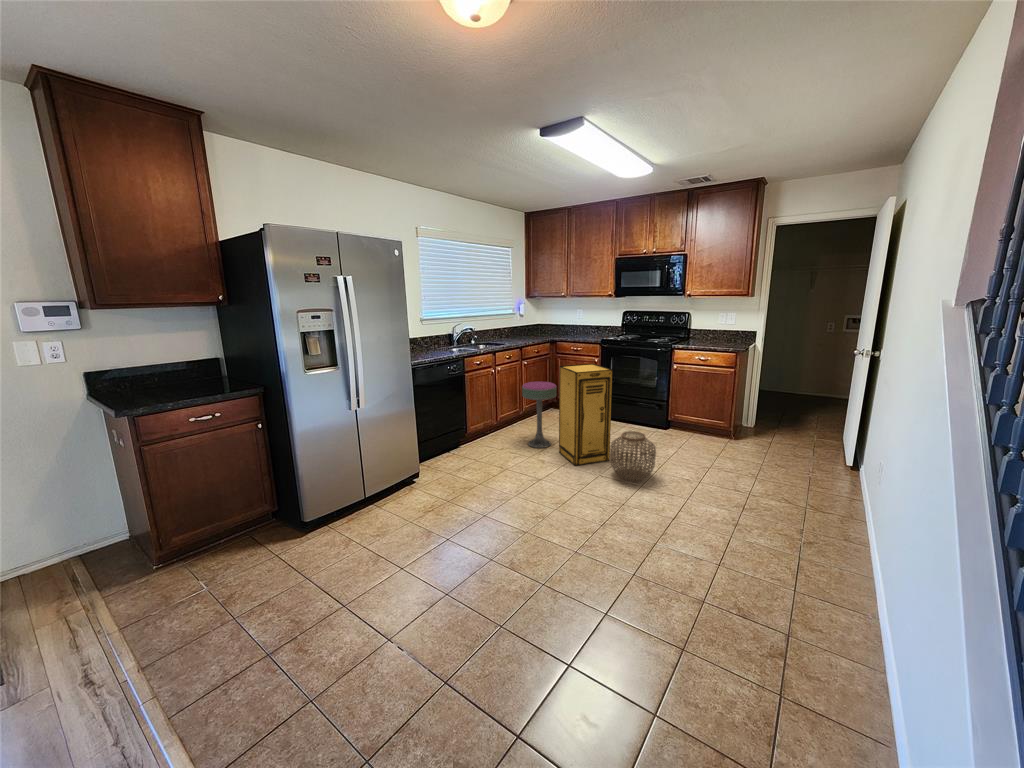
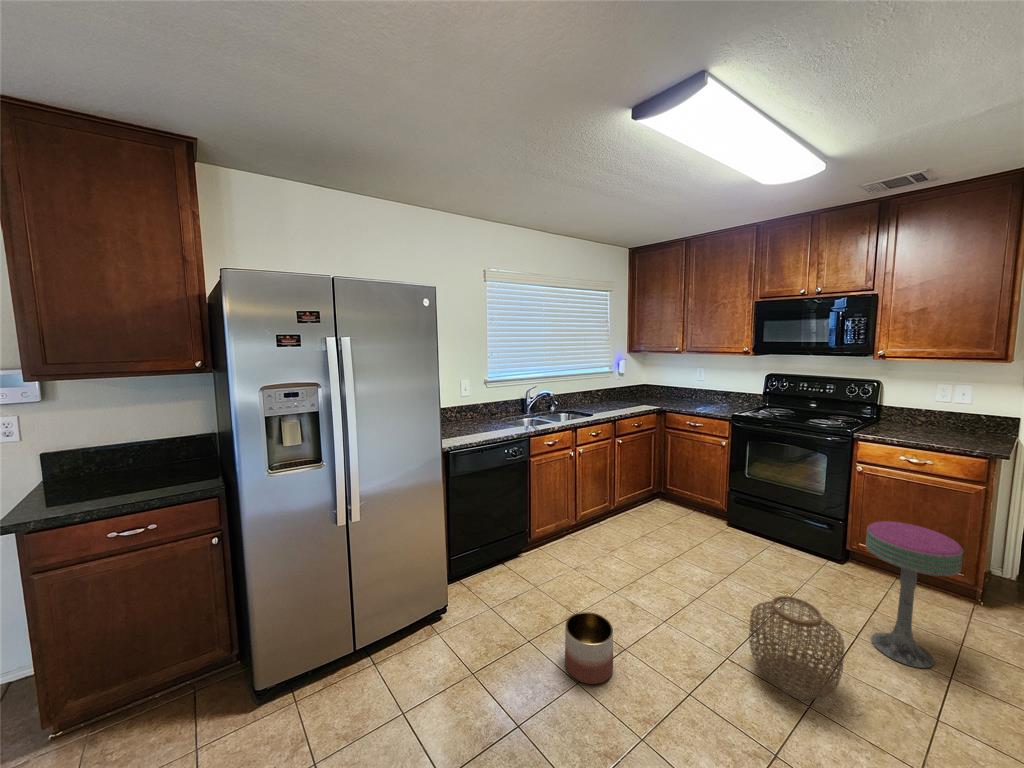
storage cabinet: present [559,364,613,466] -> none [660,461,754,629]
bar stool: present [522,382,557,448] -> present [866,521,963,668]
planter: none [506,457,535,493] -> present [565,612,613,684]

